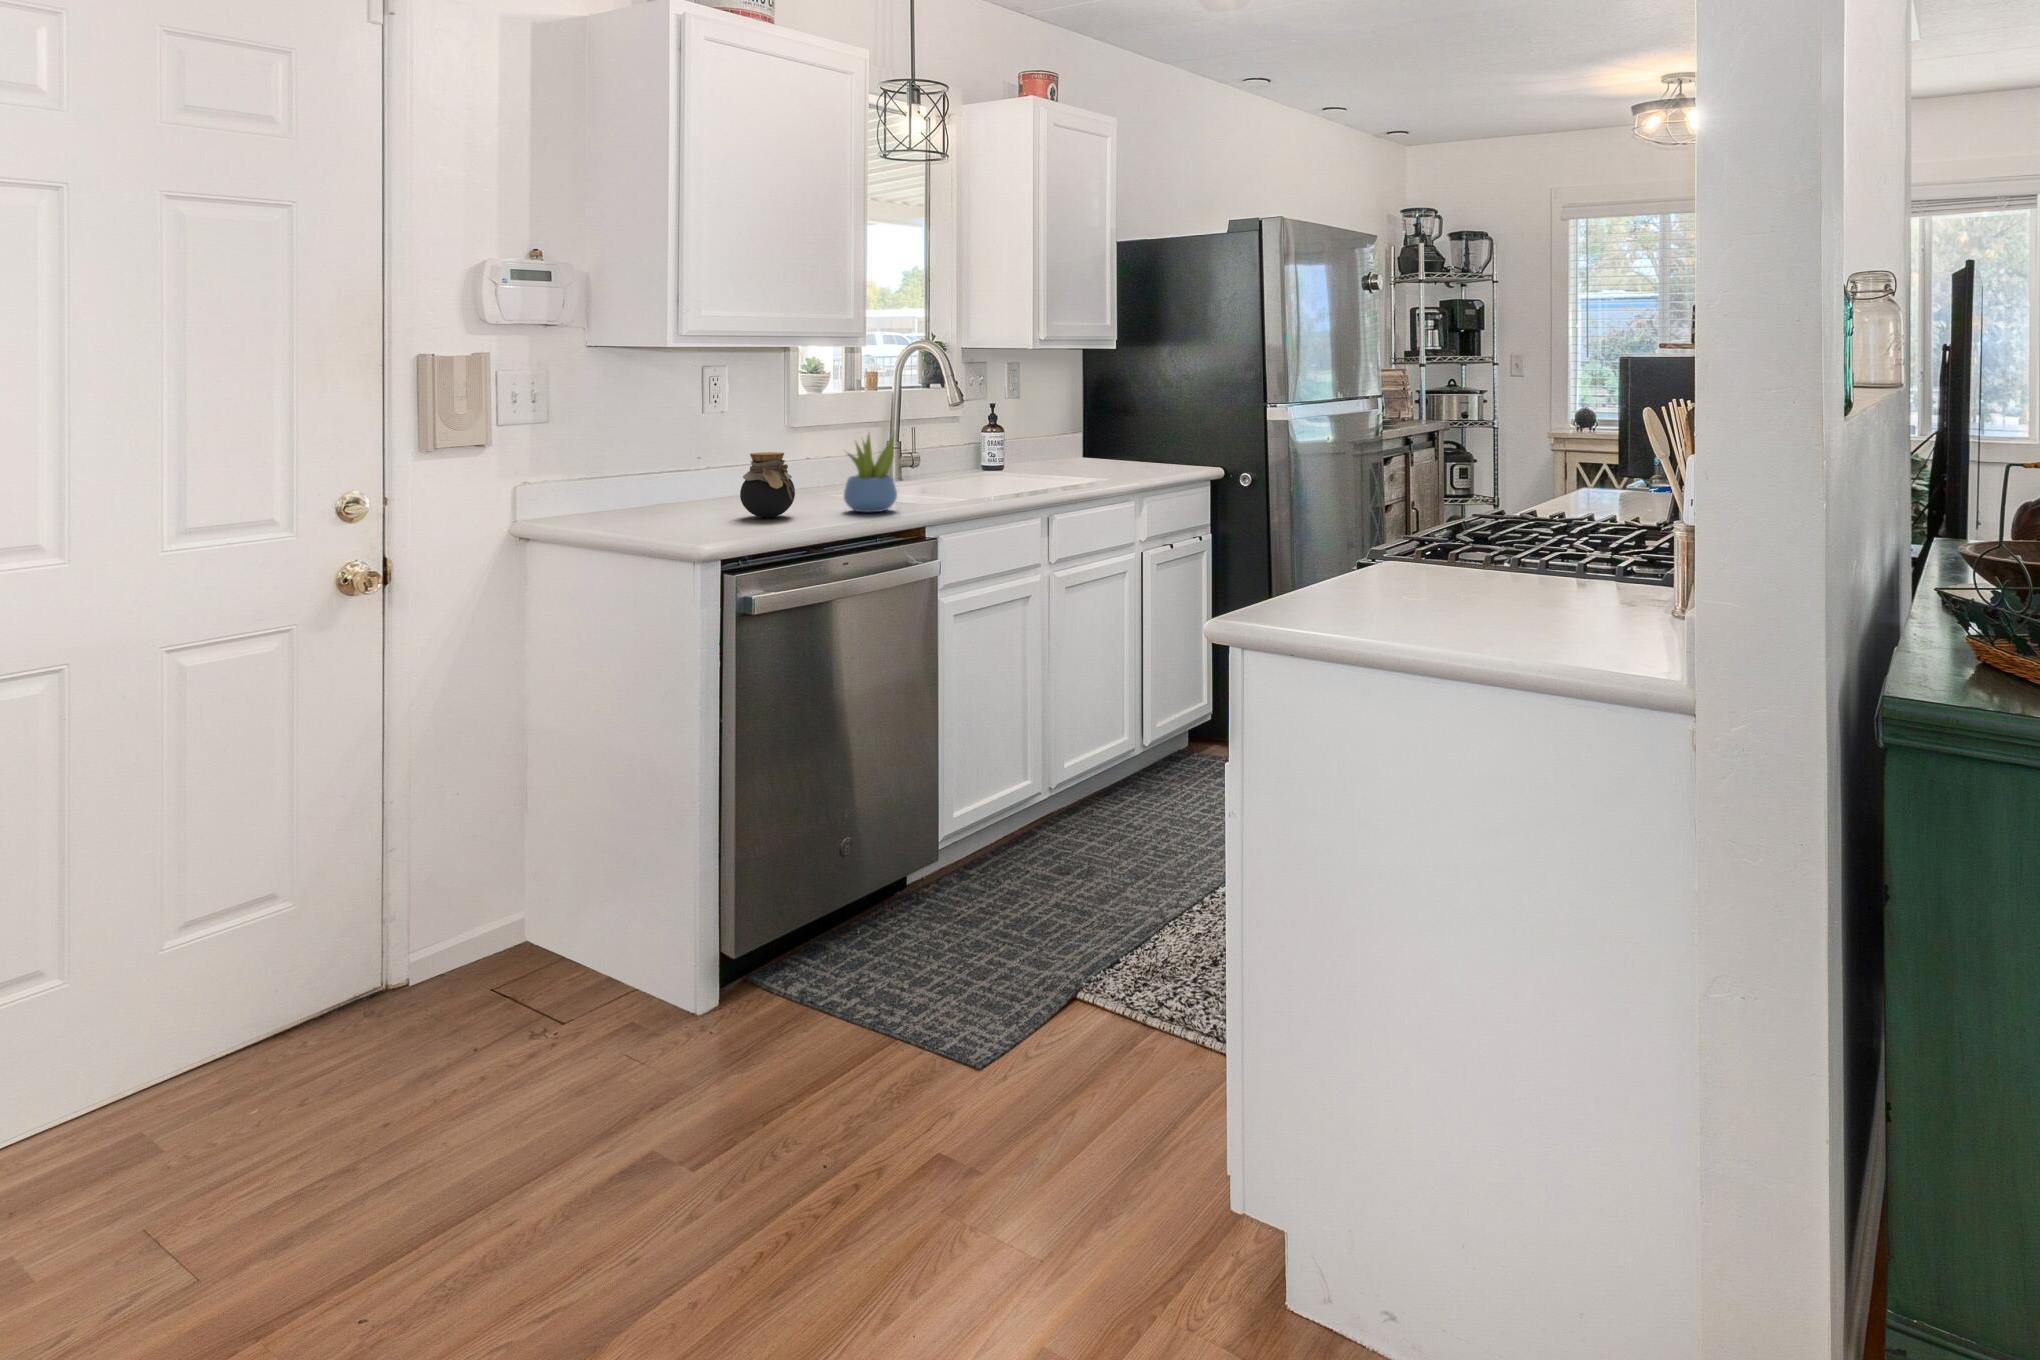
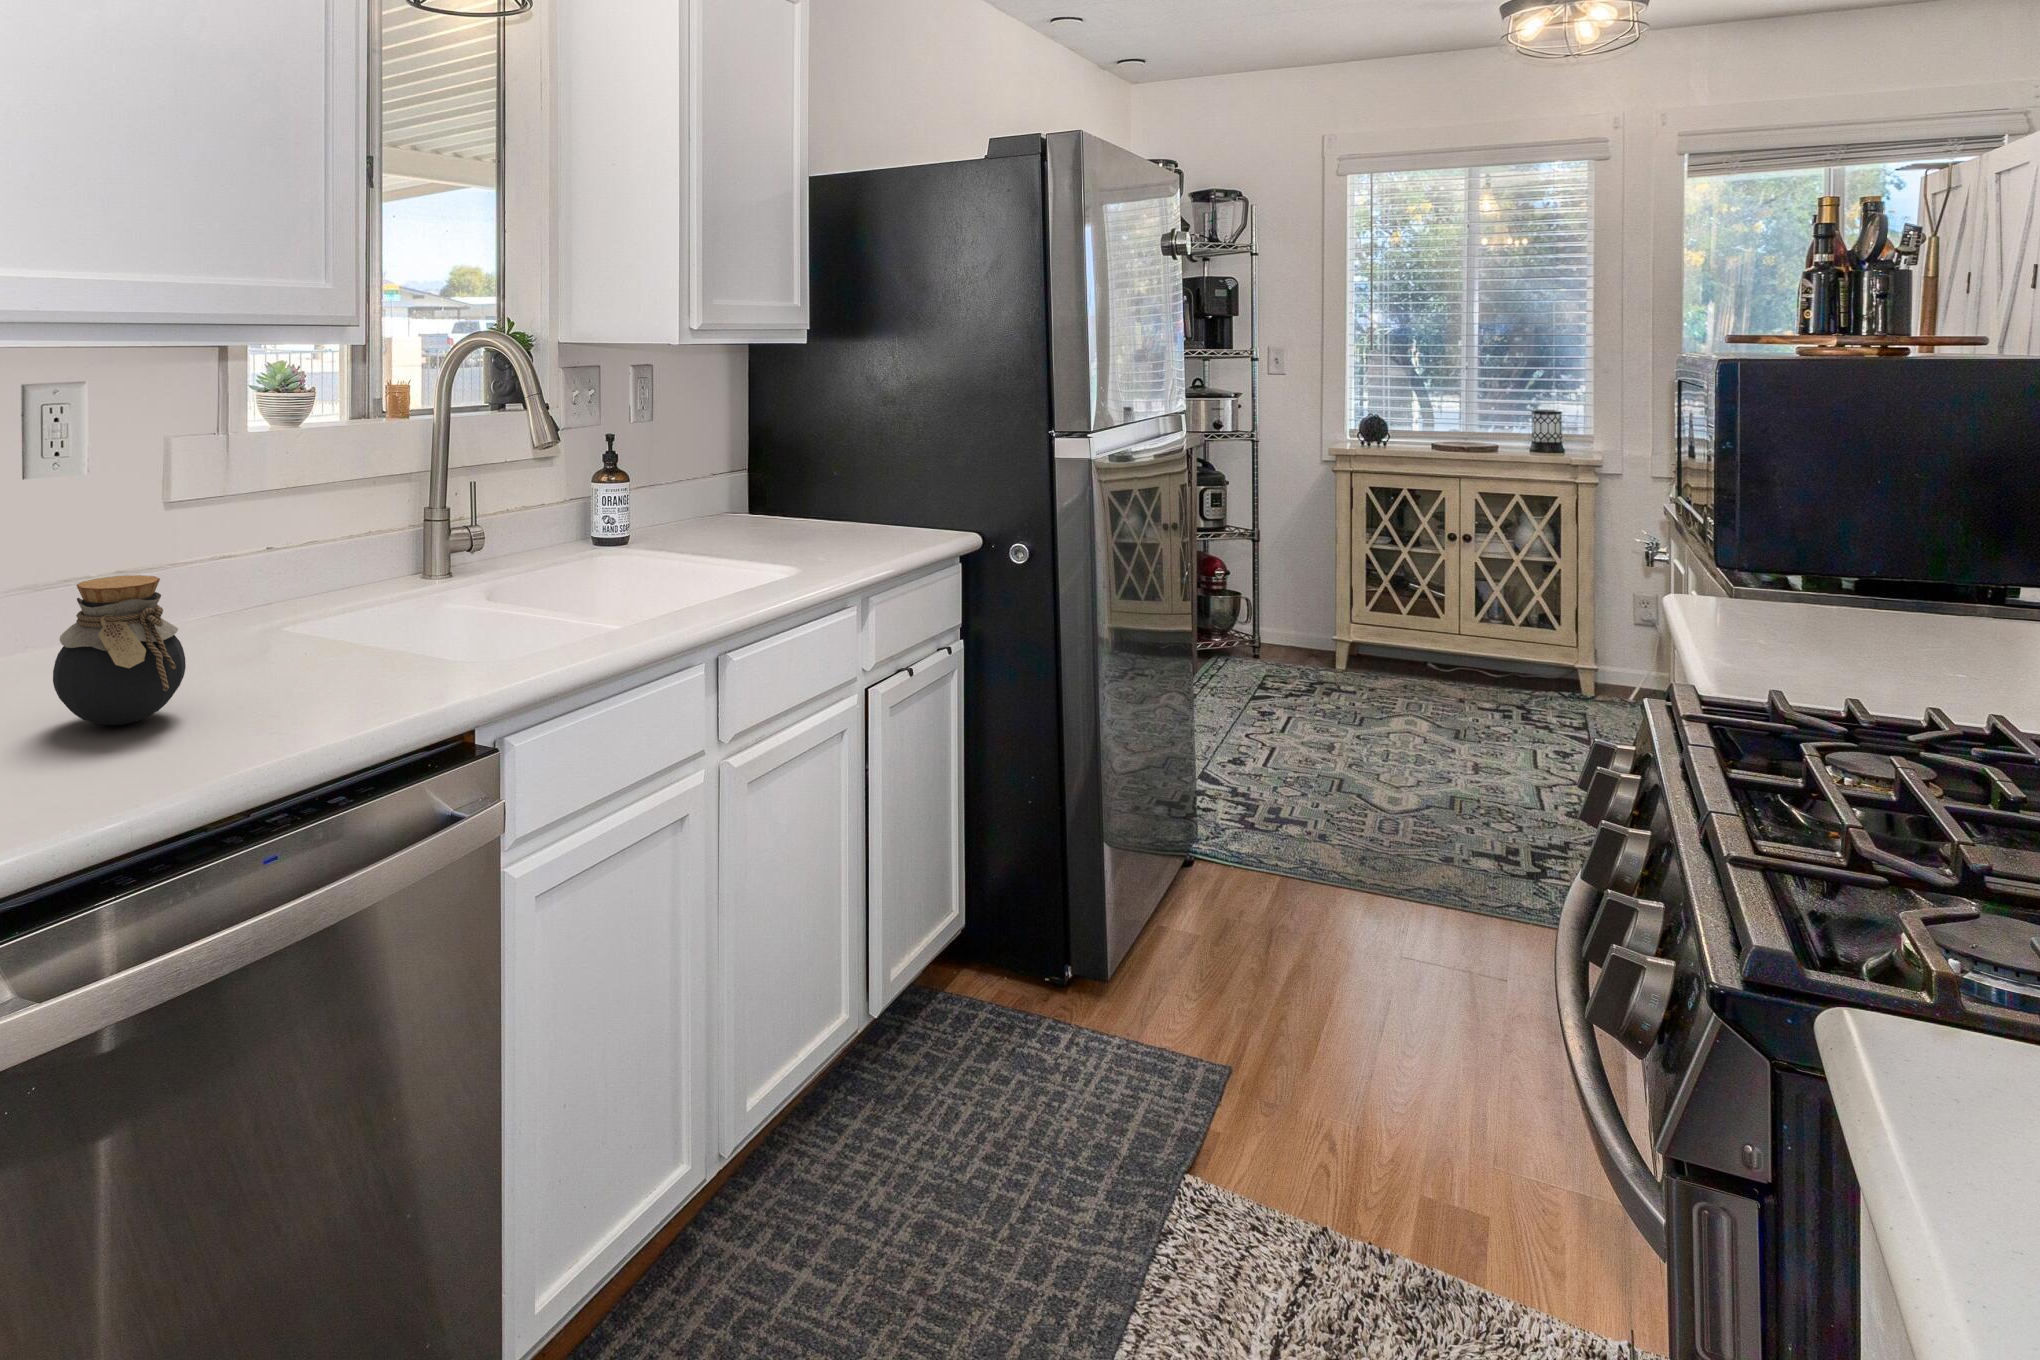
succulent plant: present [844,435,897,512] -> none [300,517,417,697]

